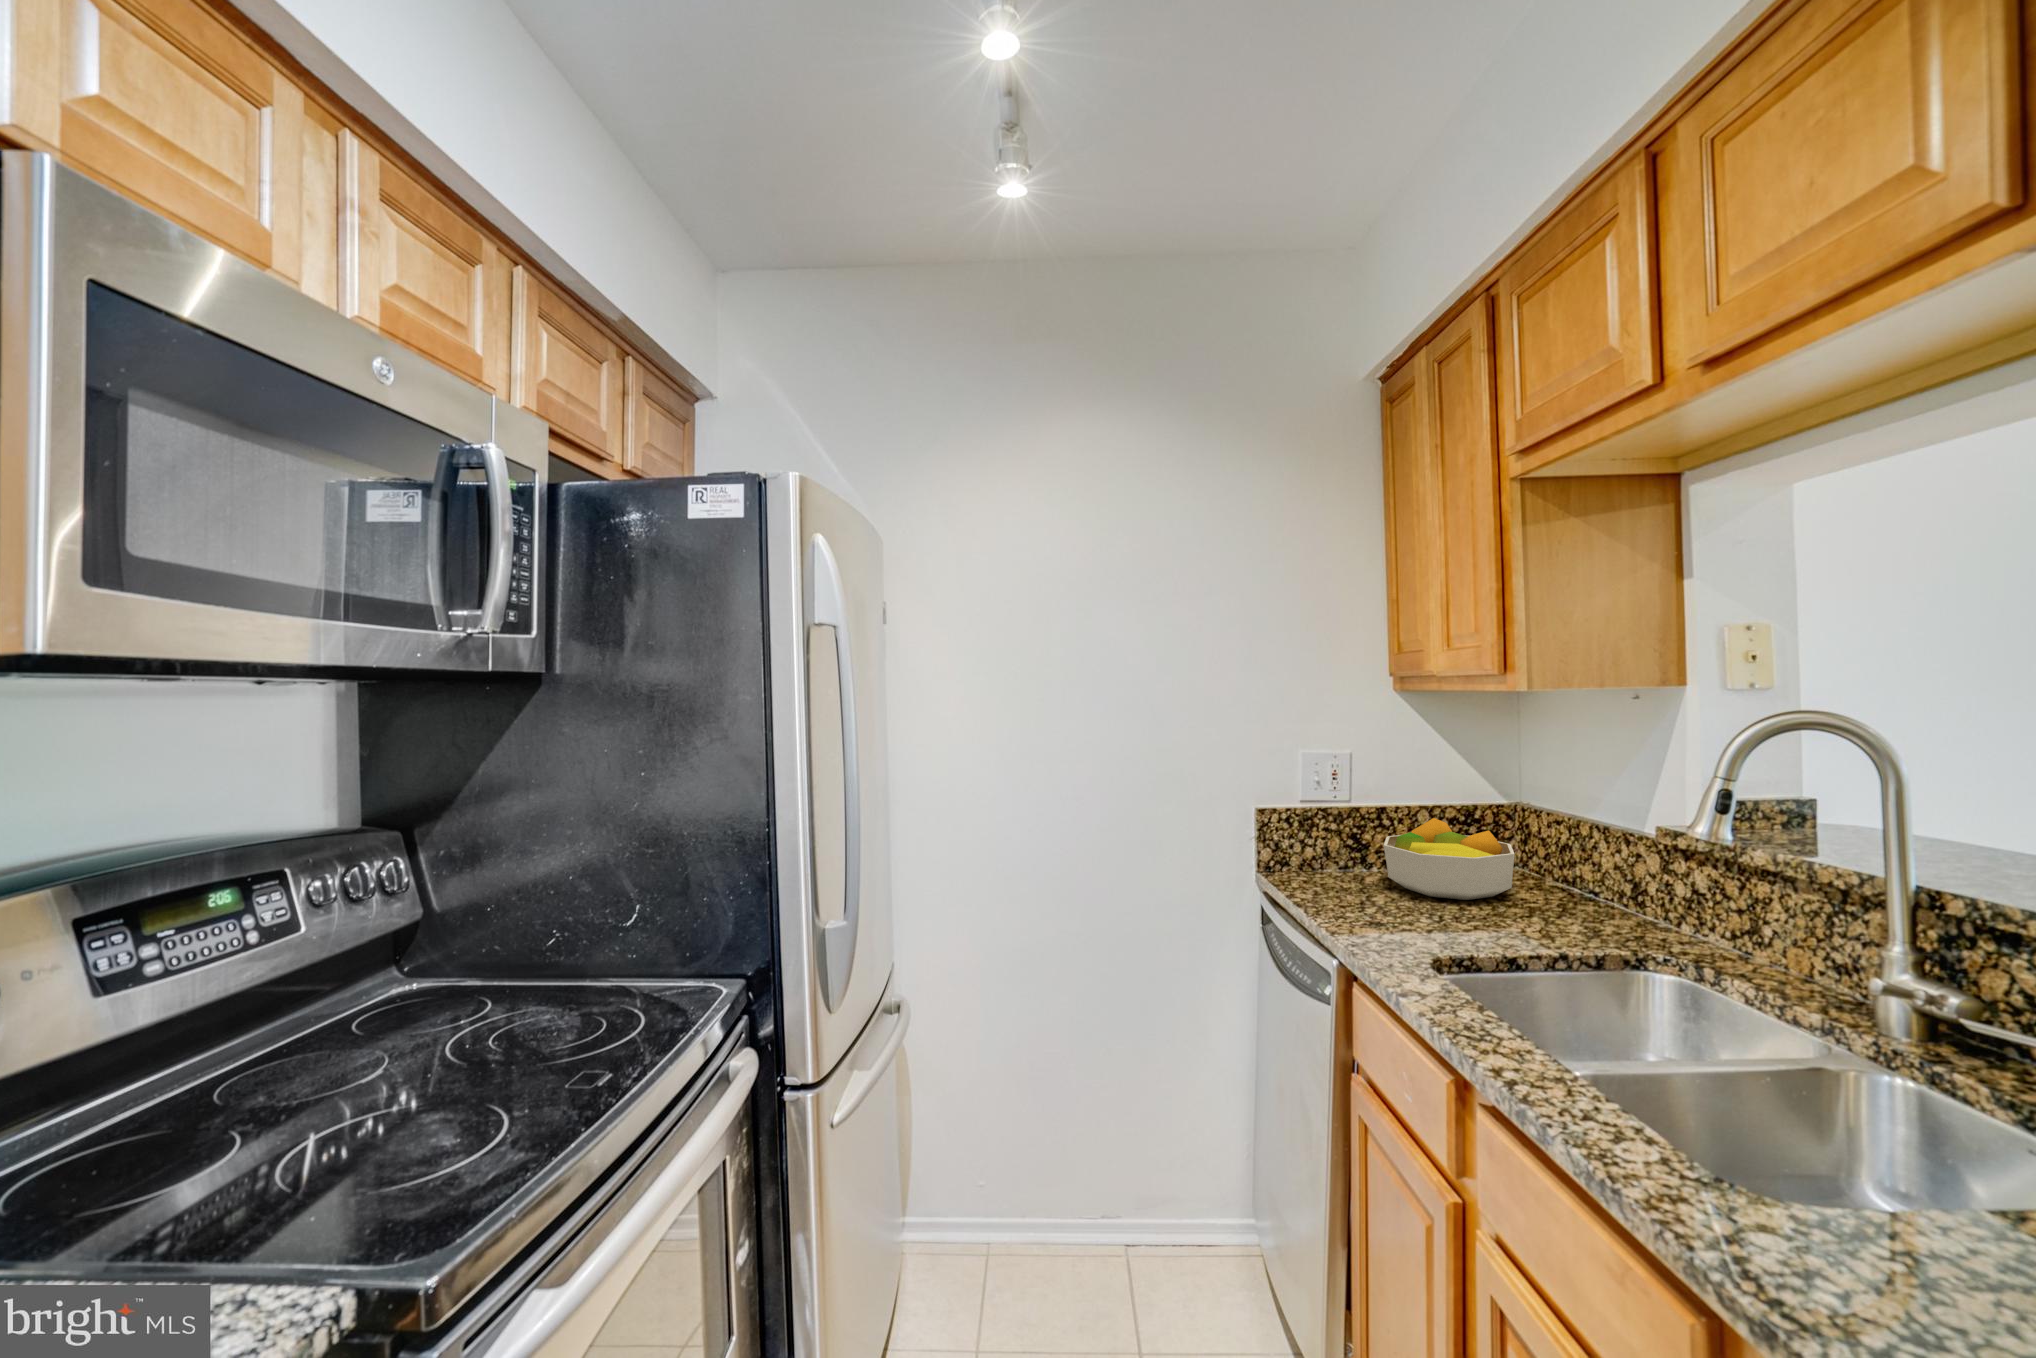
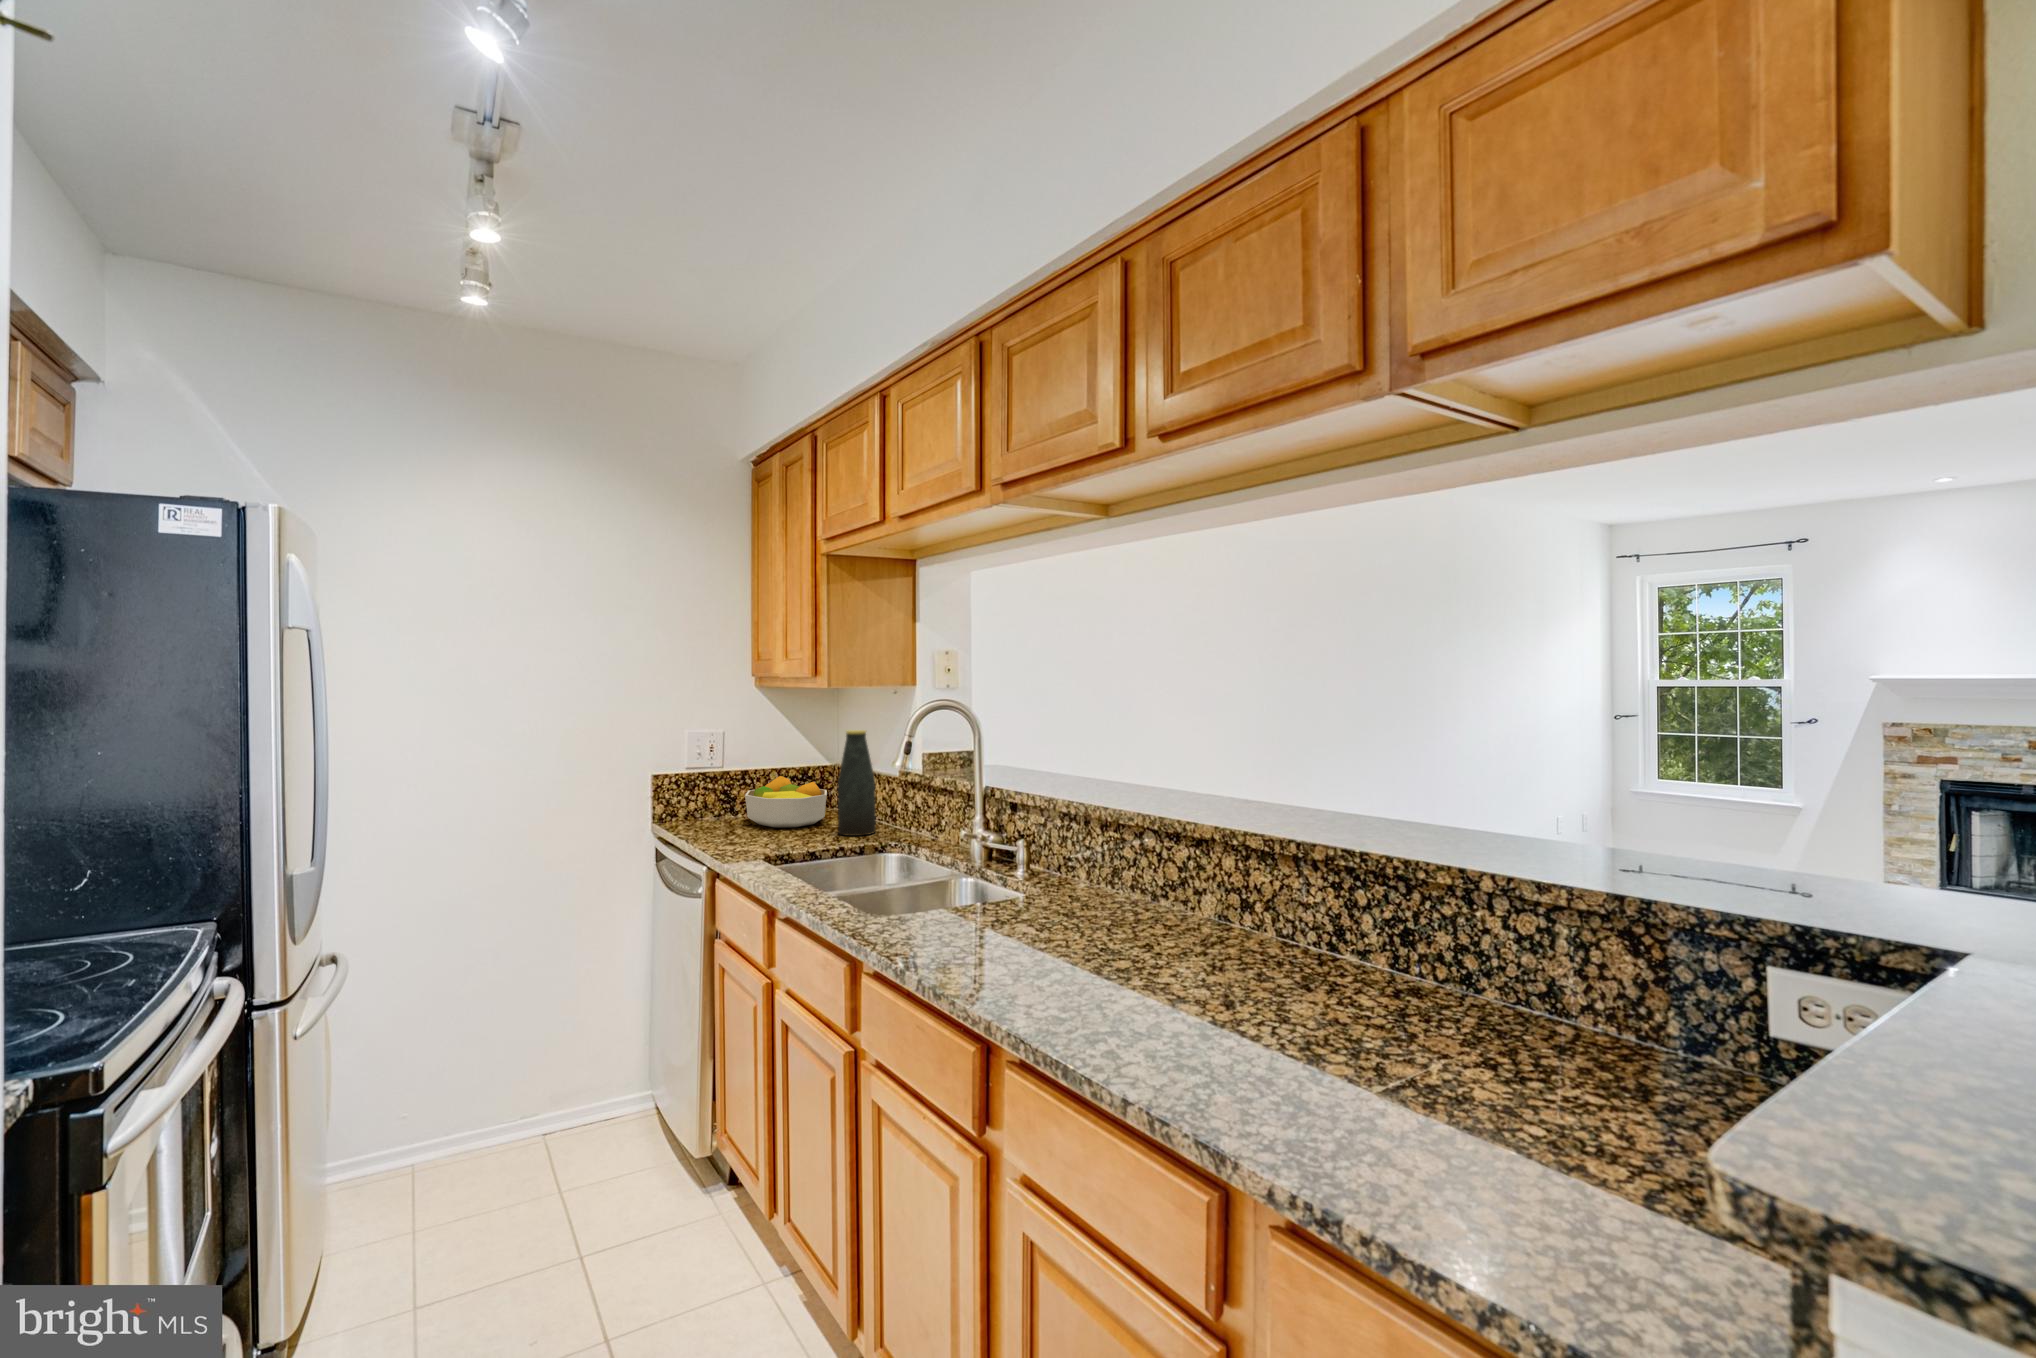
bottle: none [1539,756,1613,931] -> present [838,730,876,836]

